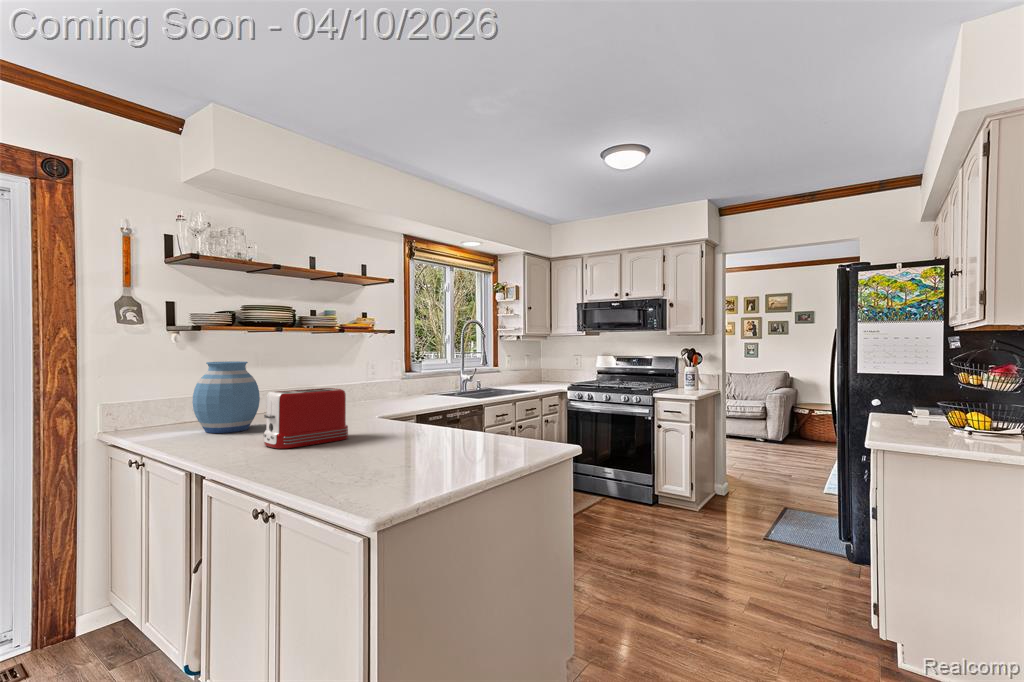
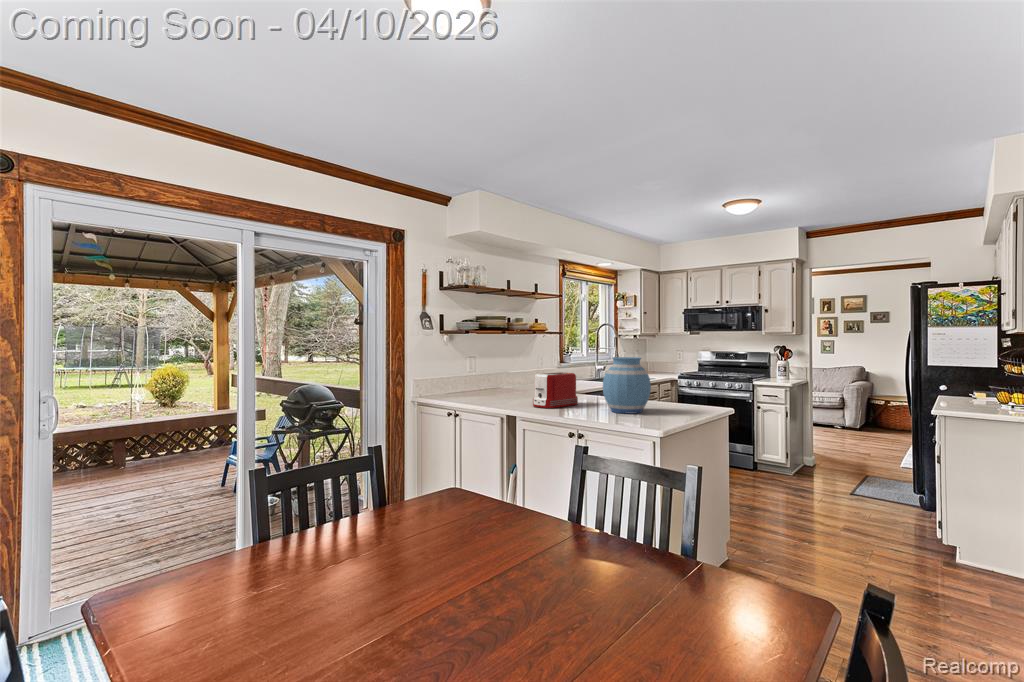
vase: present [192,361,260,433] -> present [603,357,651,414]

